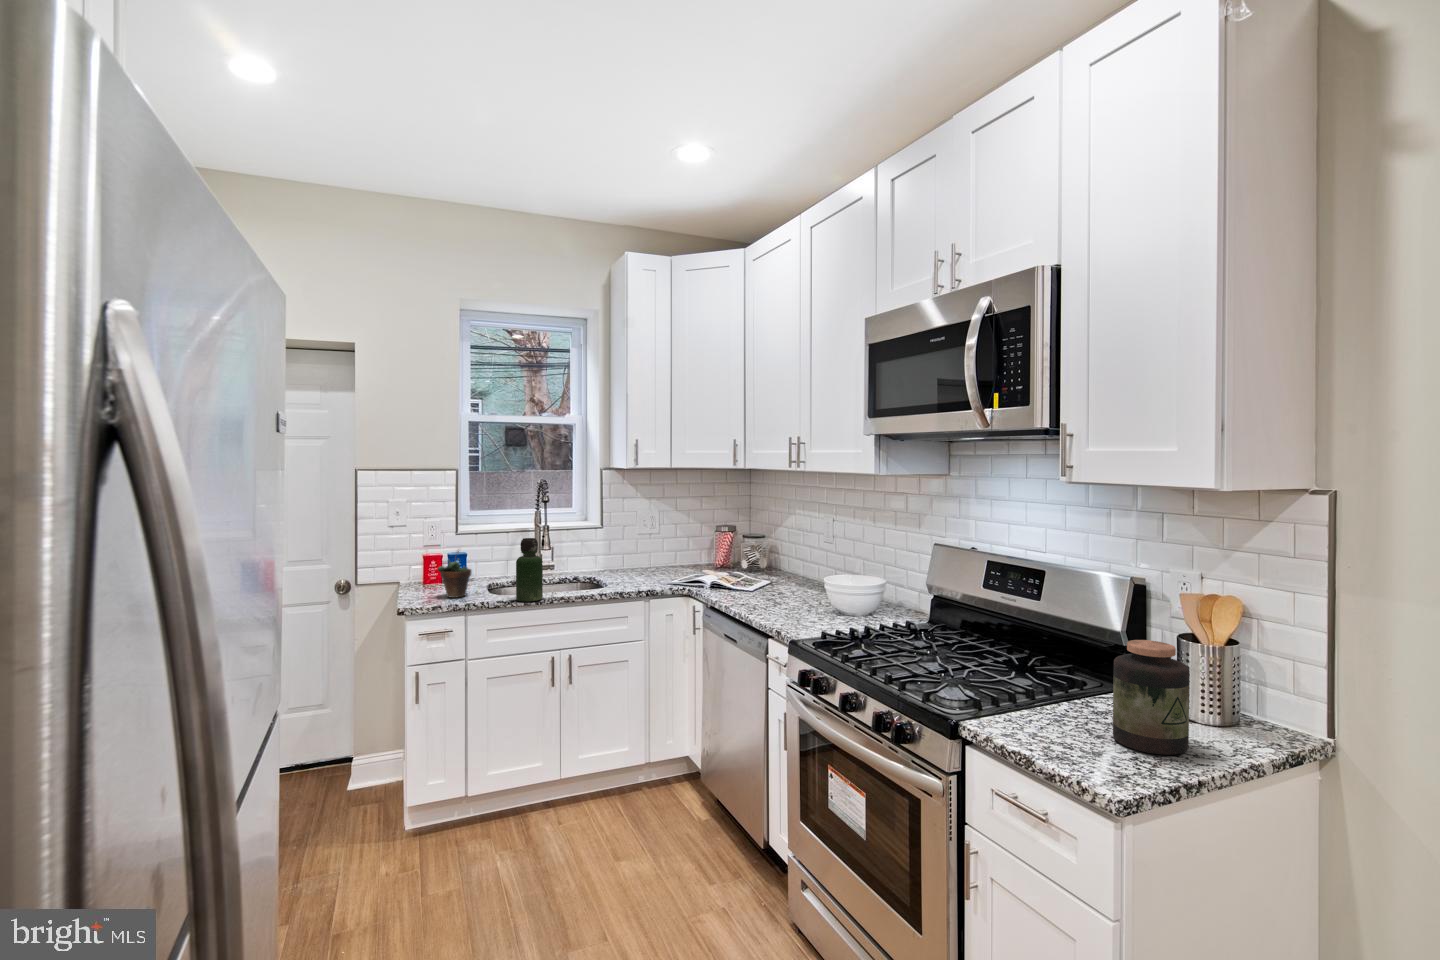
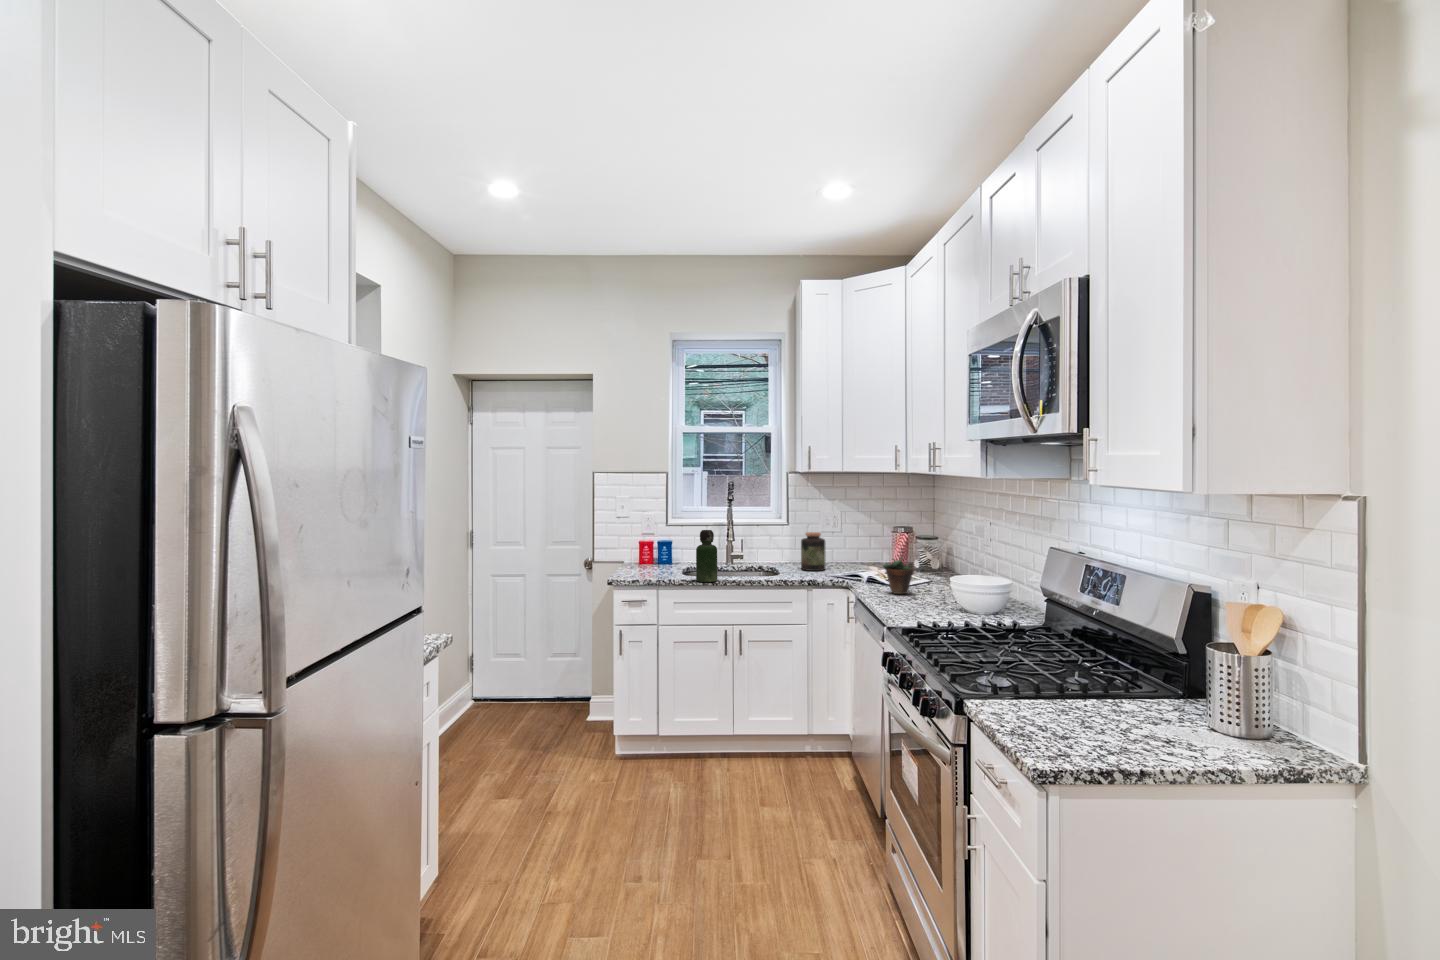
succulent plant: present [438,551,471,598] -> present [883,549,914,594]
jar: present [1113,640,1190,755] -> present [801,532,825,571]

